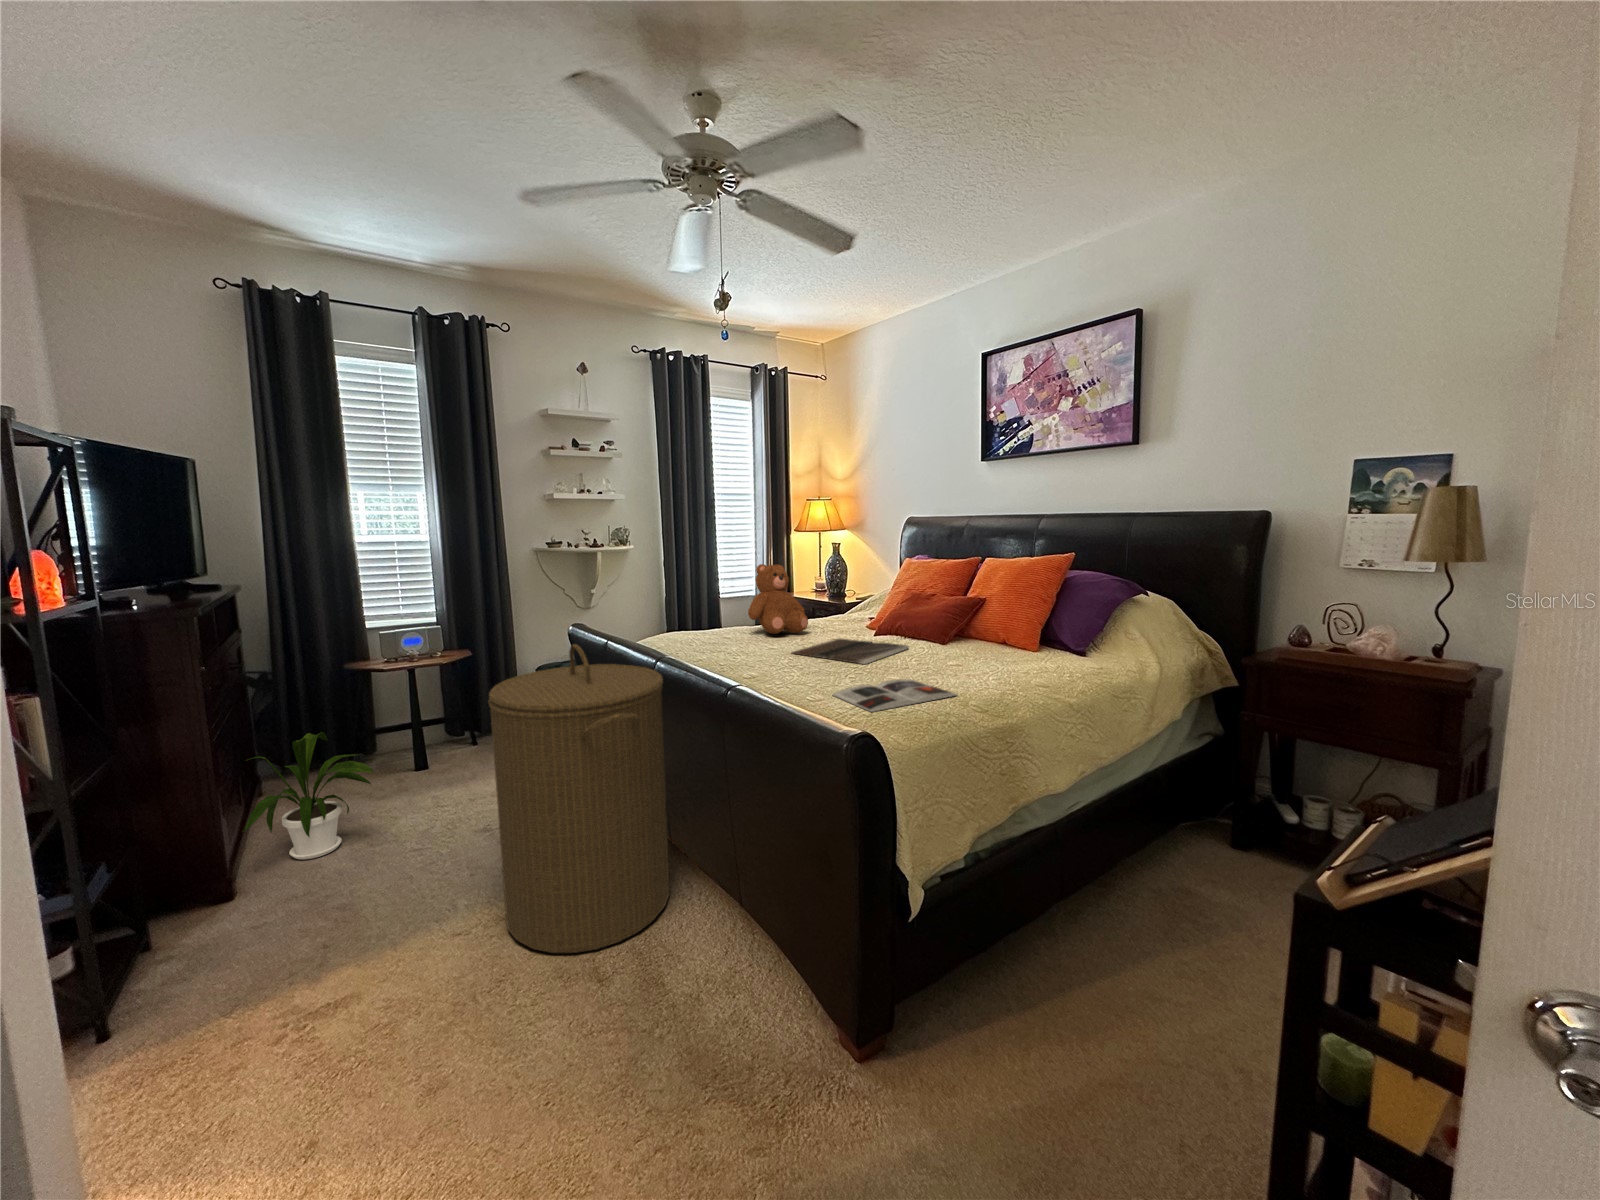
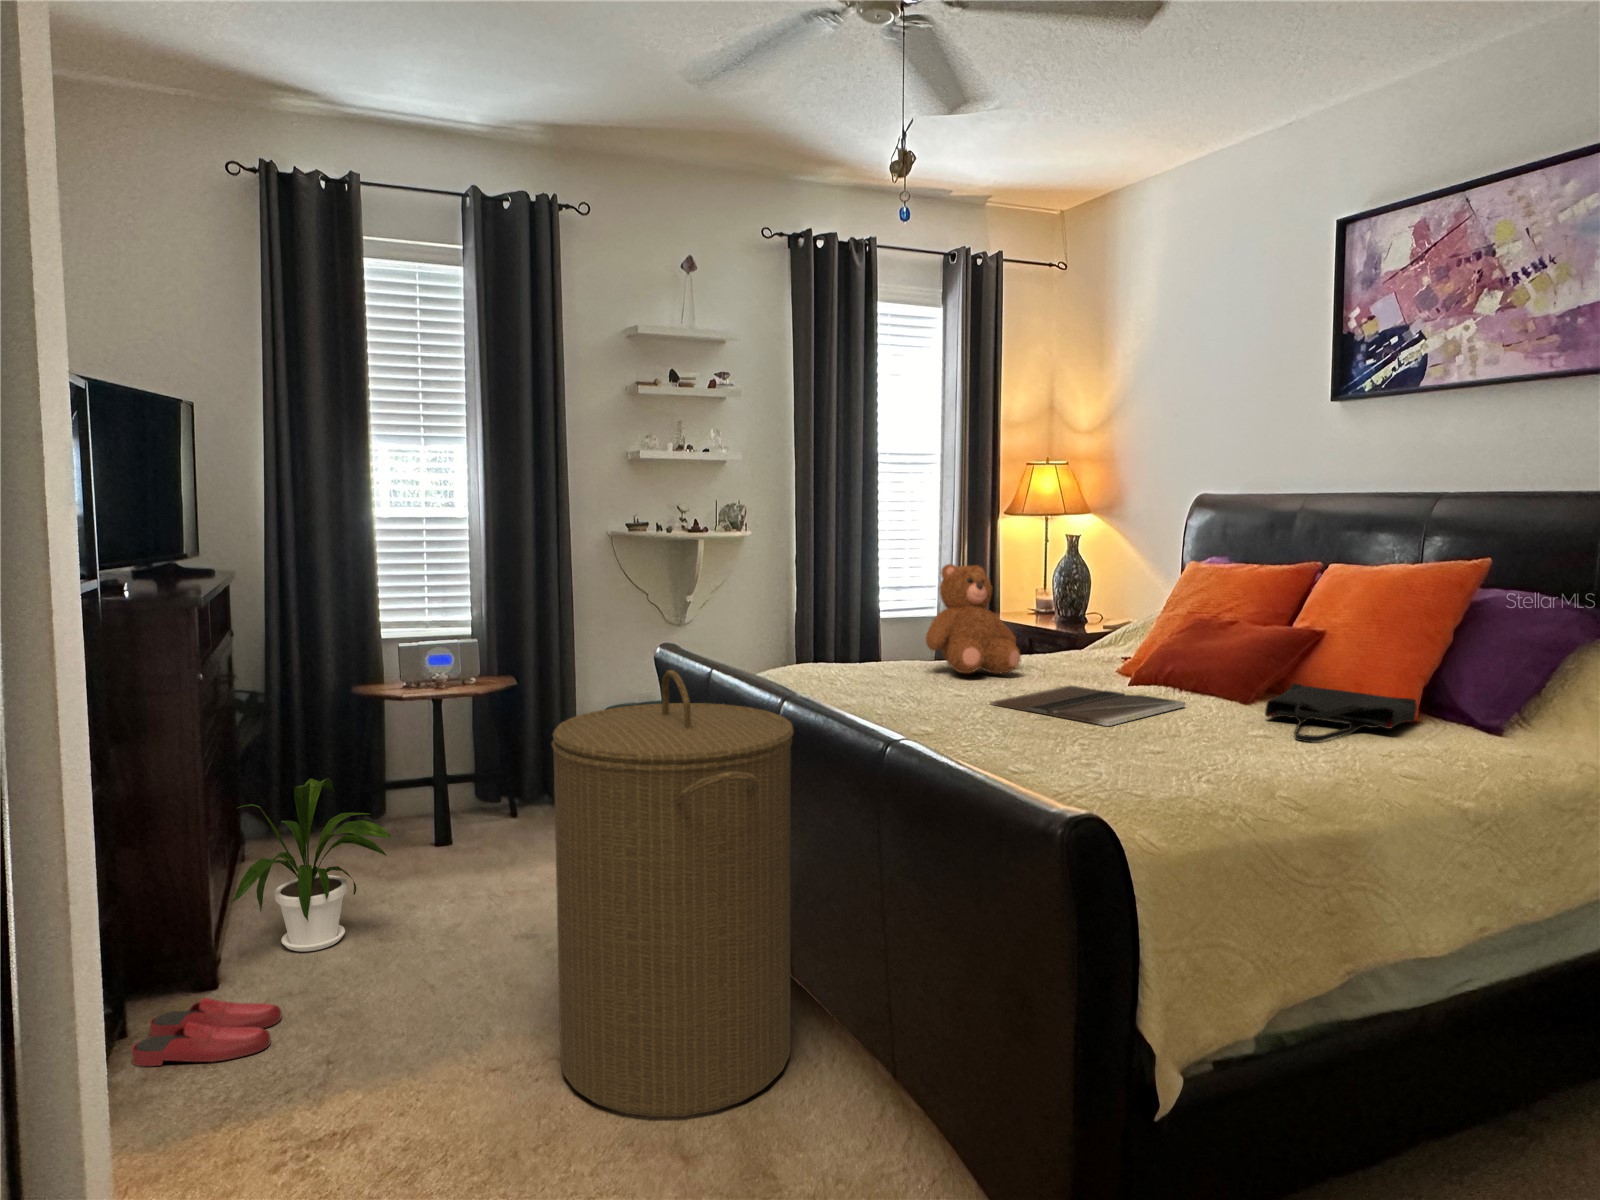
tote bag: none [956,631,1040,668] -> present [1265,683,1417,742]
magazine: present [833,679,956,712] -> none [1049,751,1256,795]
slippers: none [154,904,287,968] -> present [132,997,281,1066]

